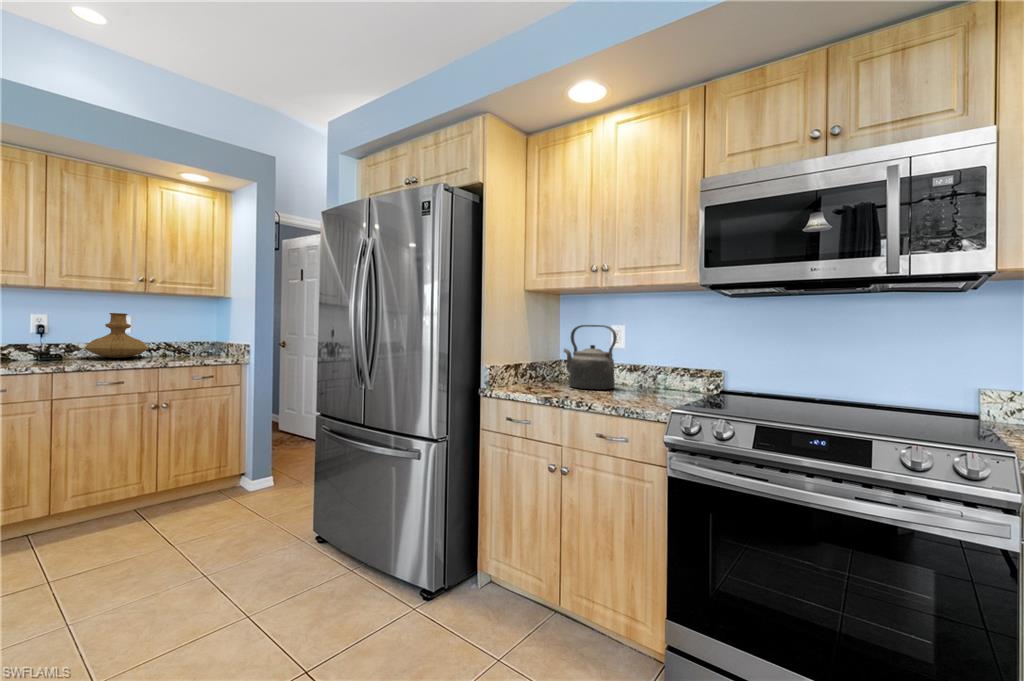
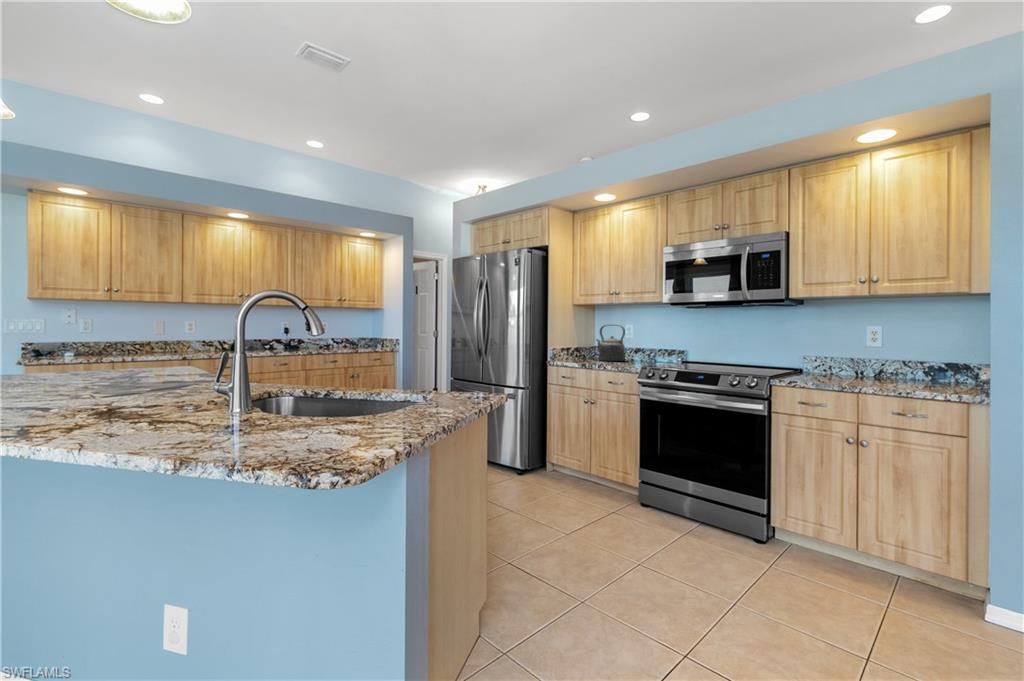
vase: present [84,313,149,358] -> none [308,320,341,348]

